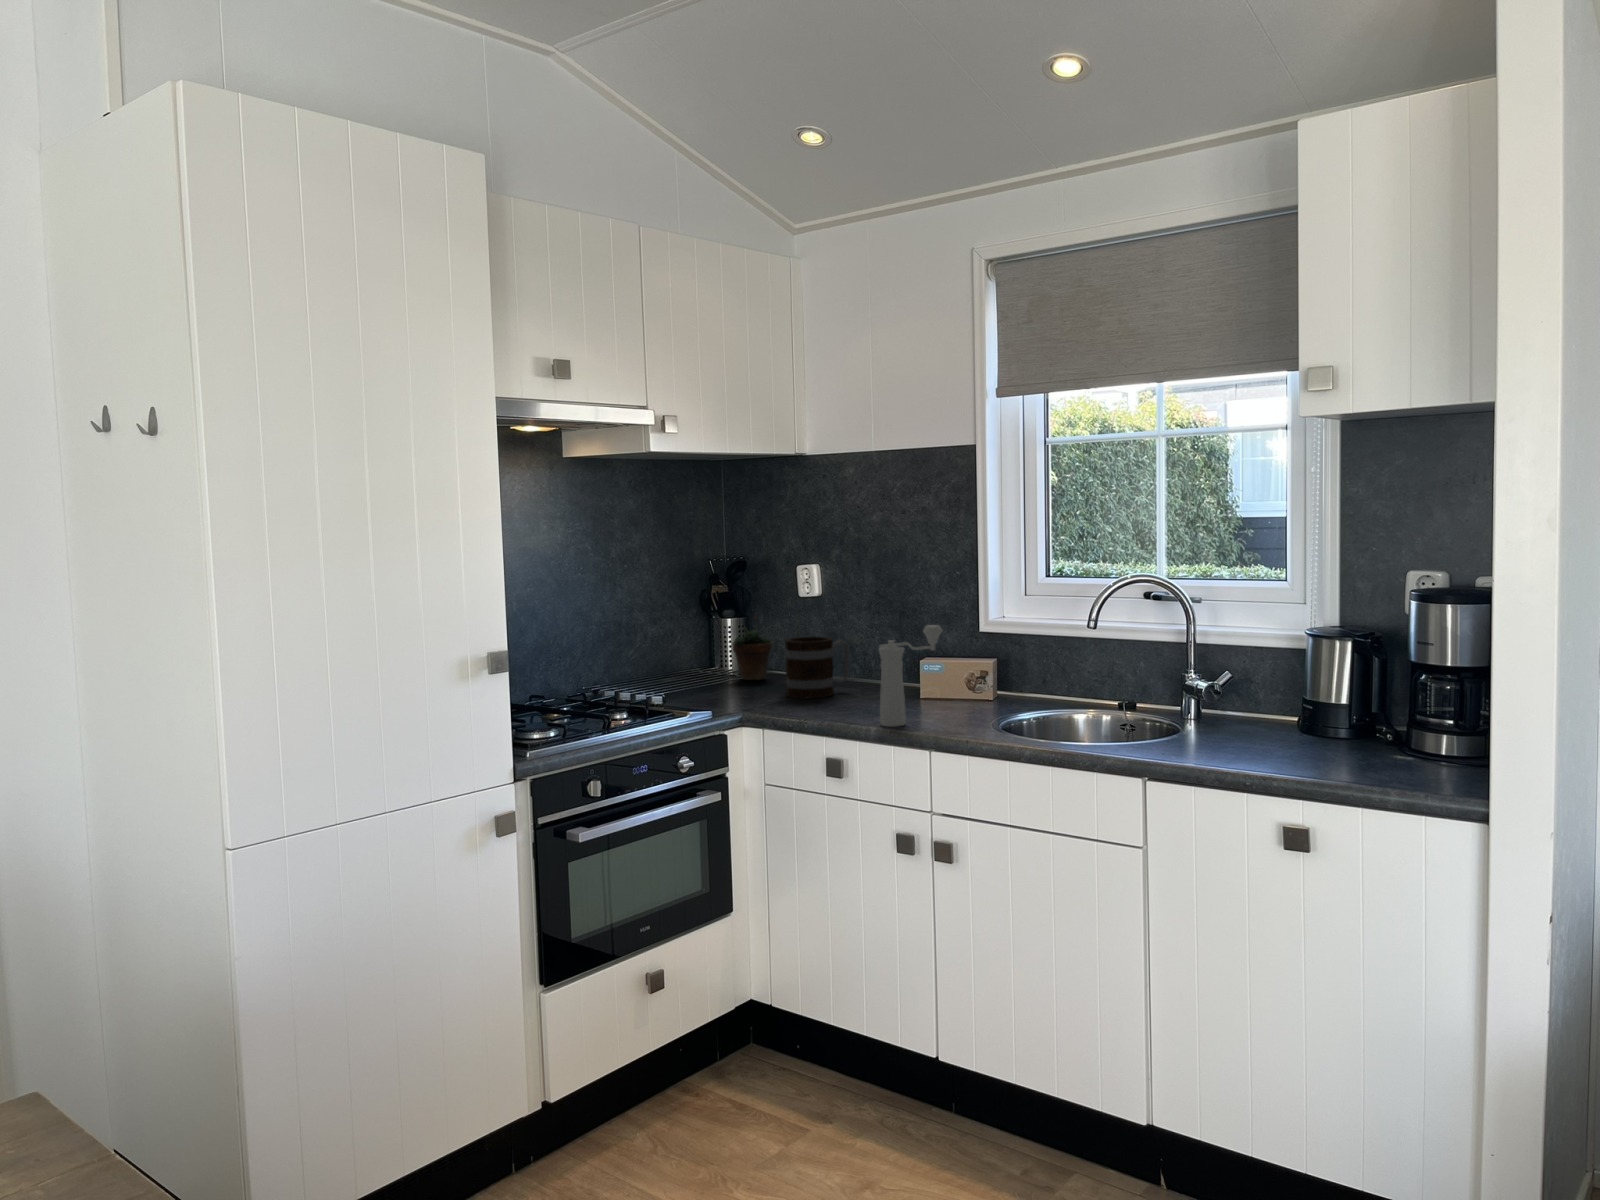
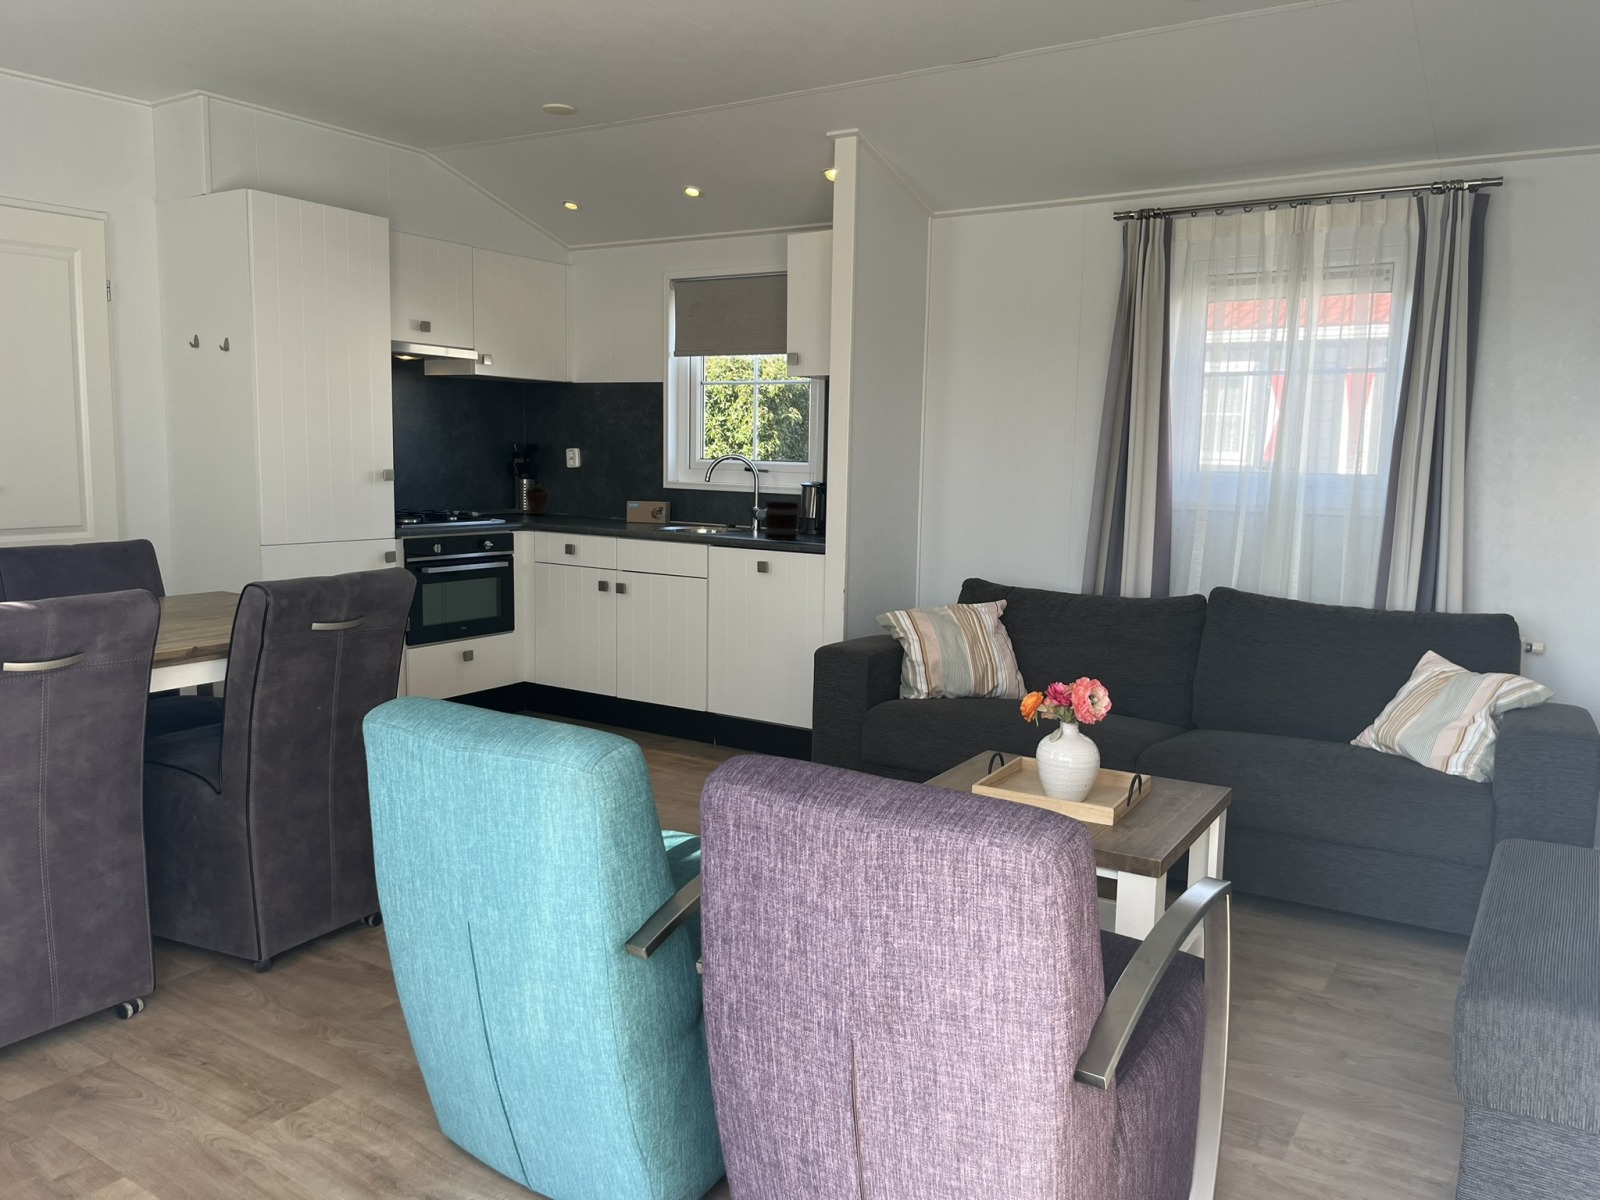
pepper mill: present [879,625,942,727] -> none [592,476,628,526]
mug: present [784,636,850,698] -> present [765,501,807,540]

